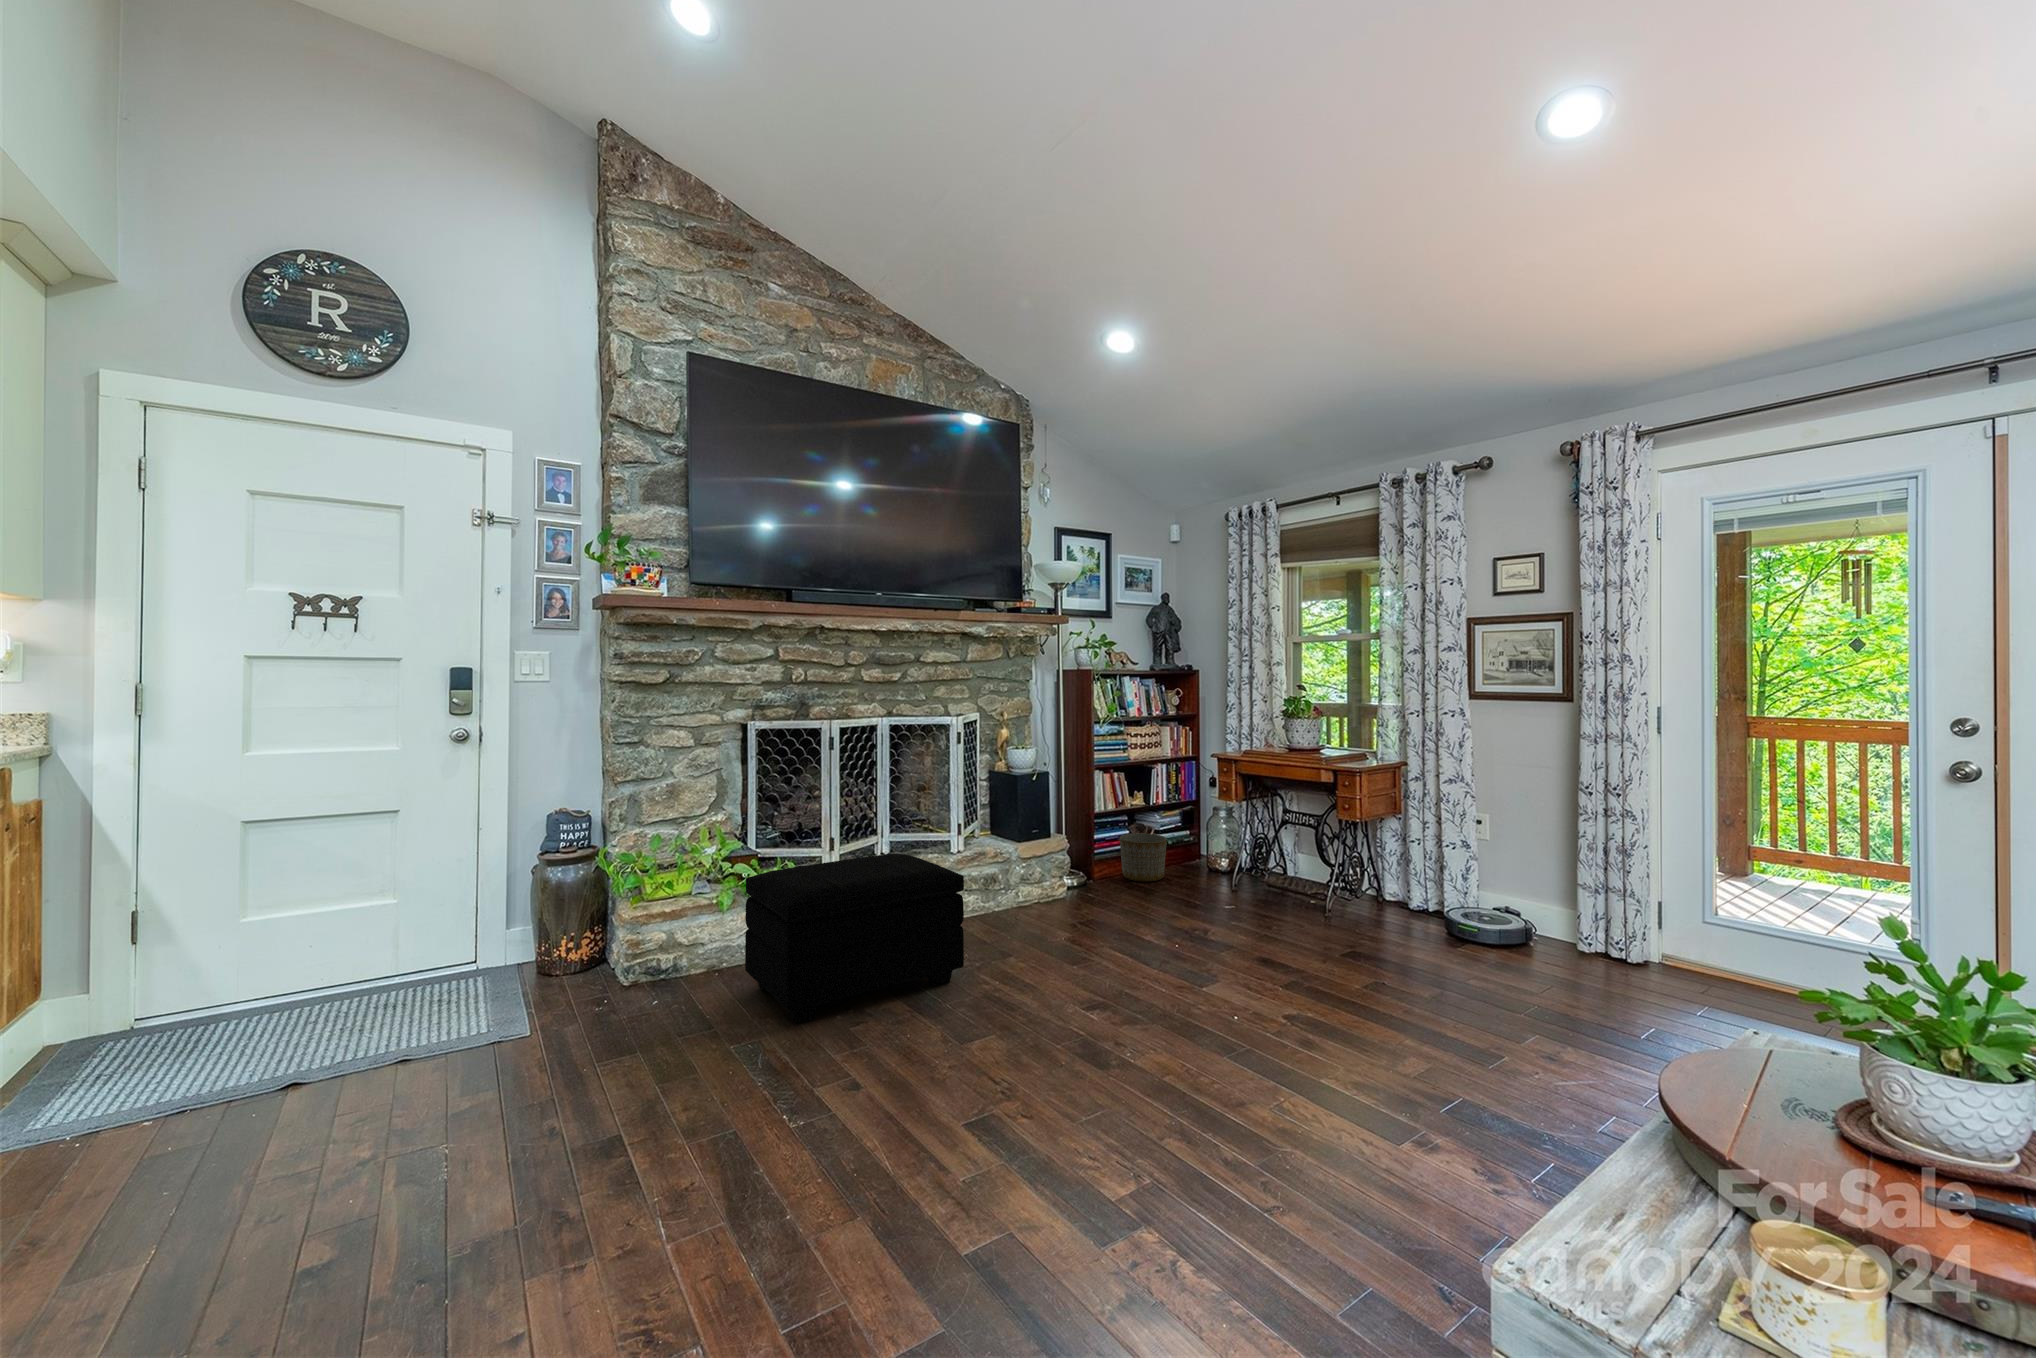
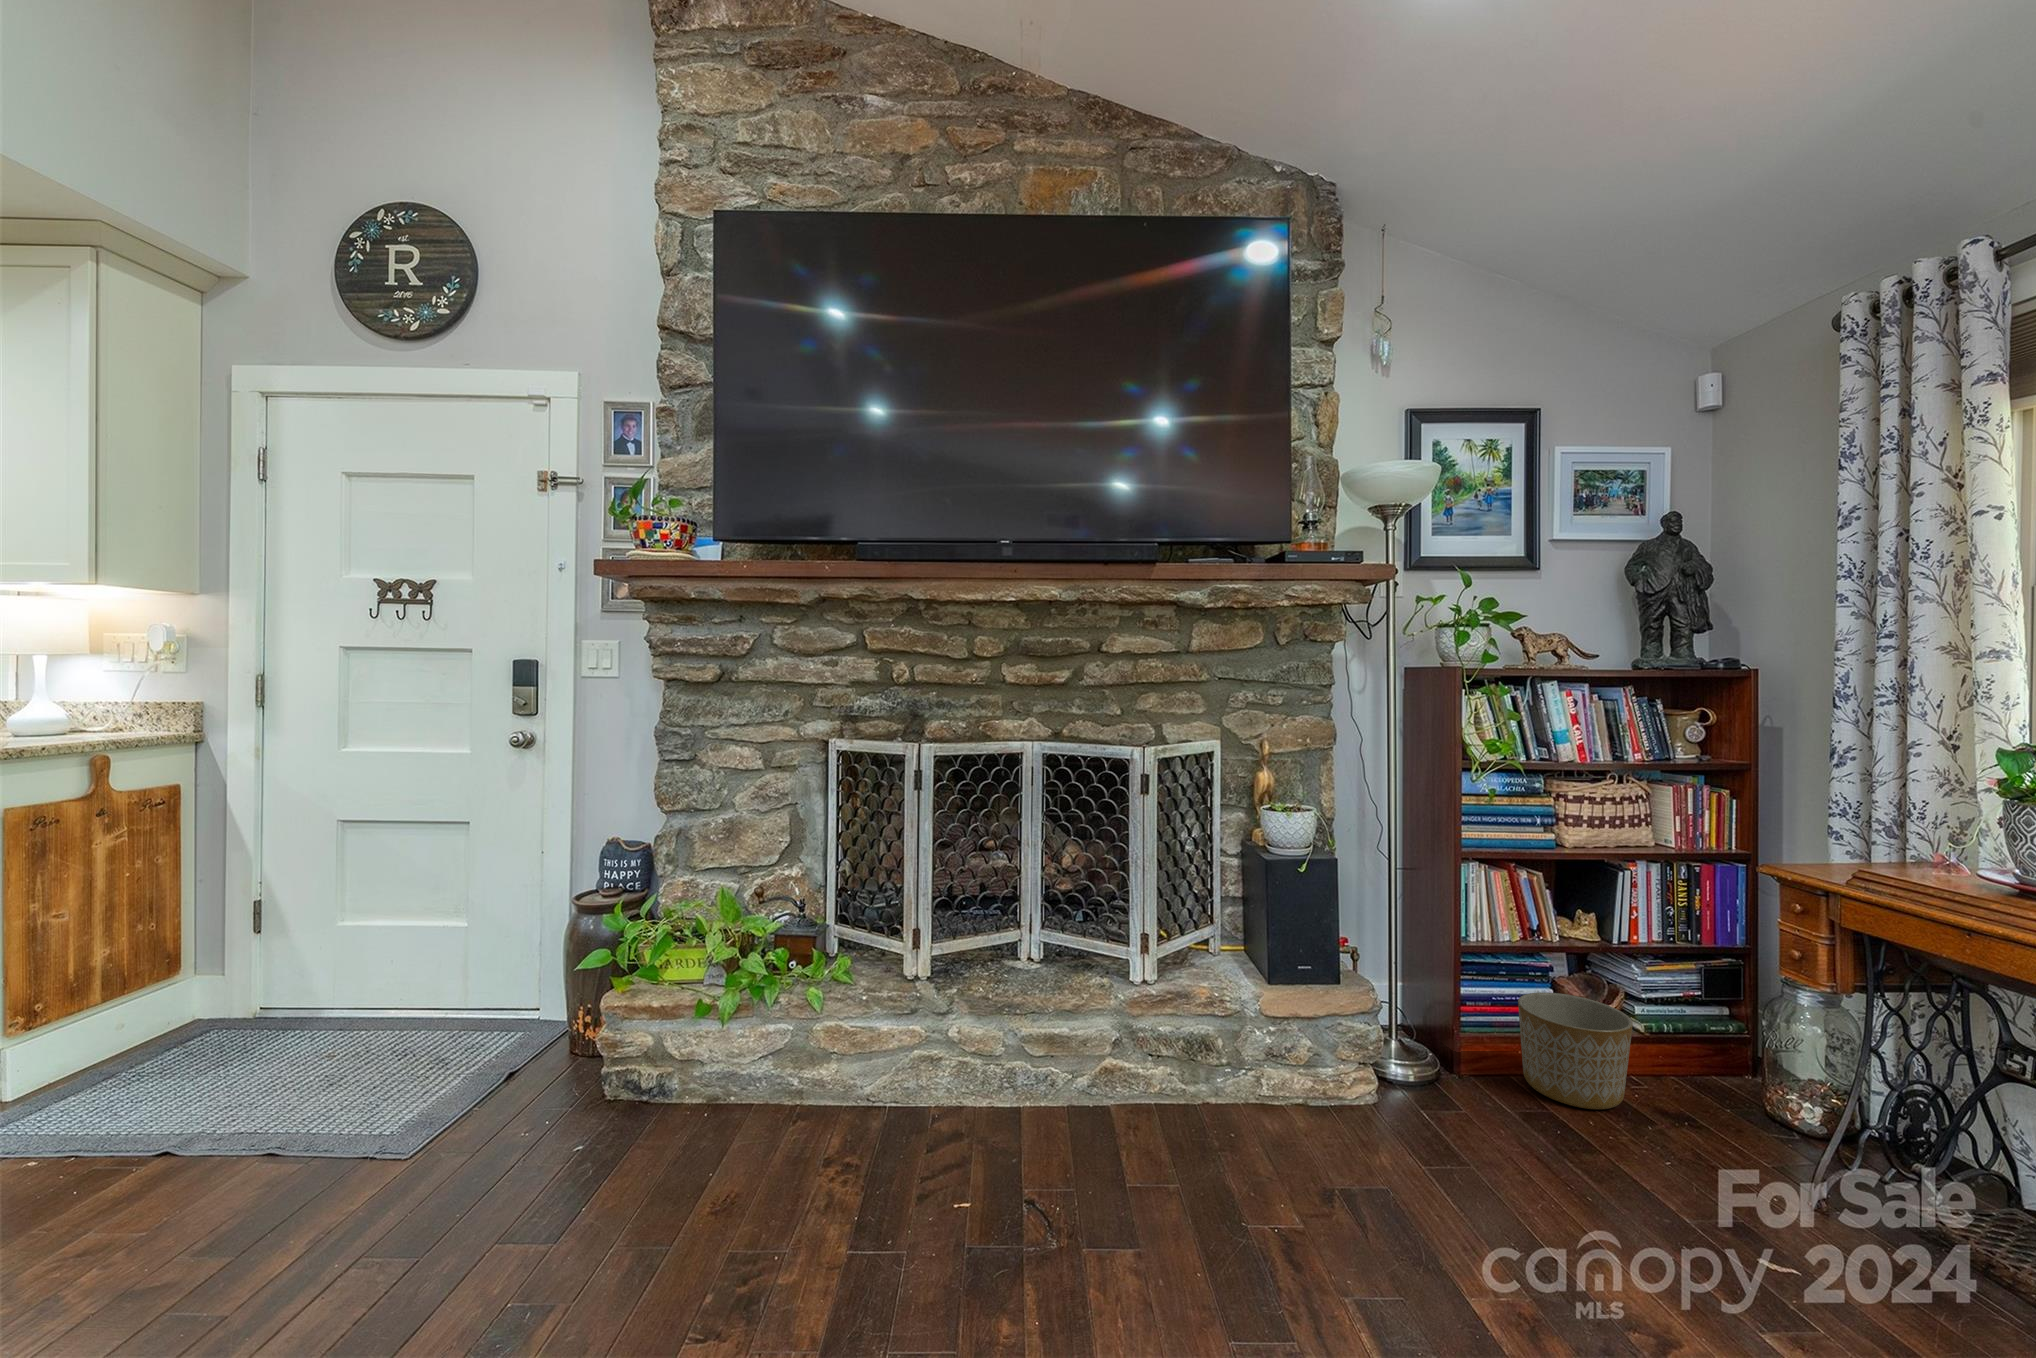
footstool: present [745,854,964,1023] -> none [633,984,995,1283]

